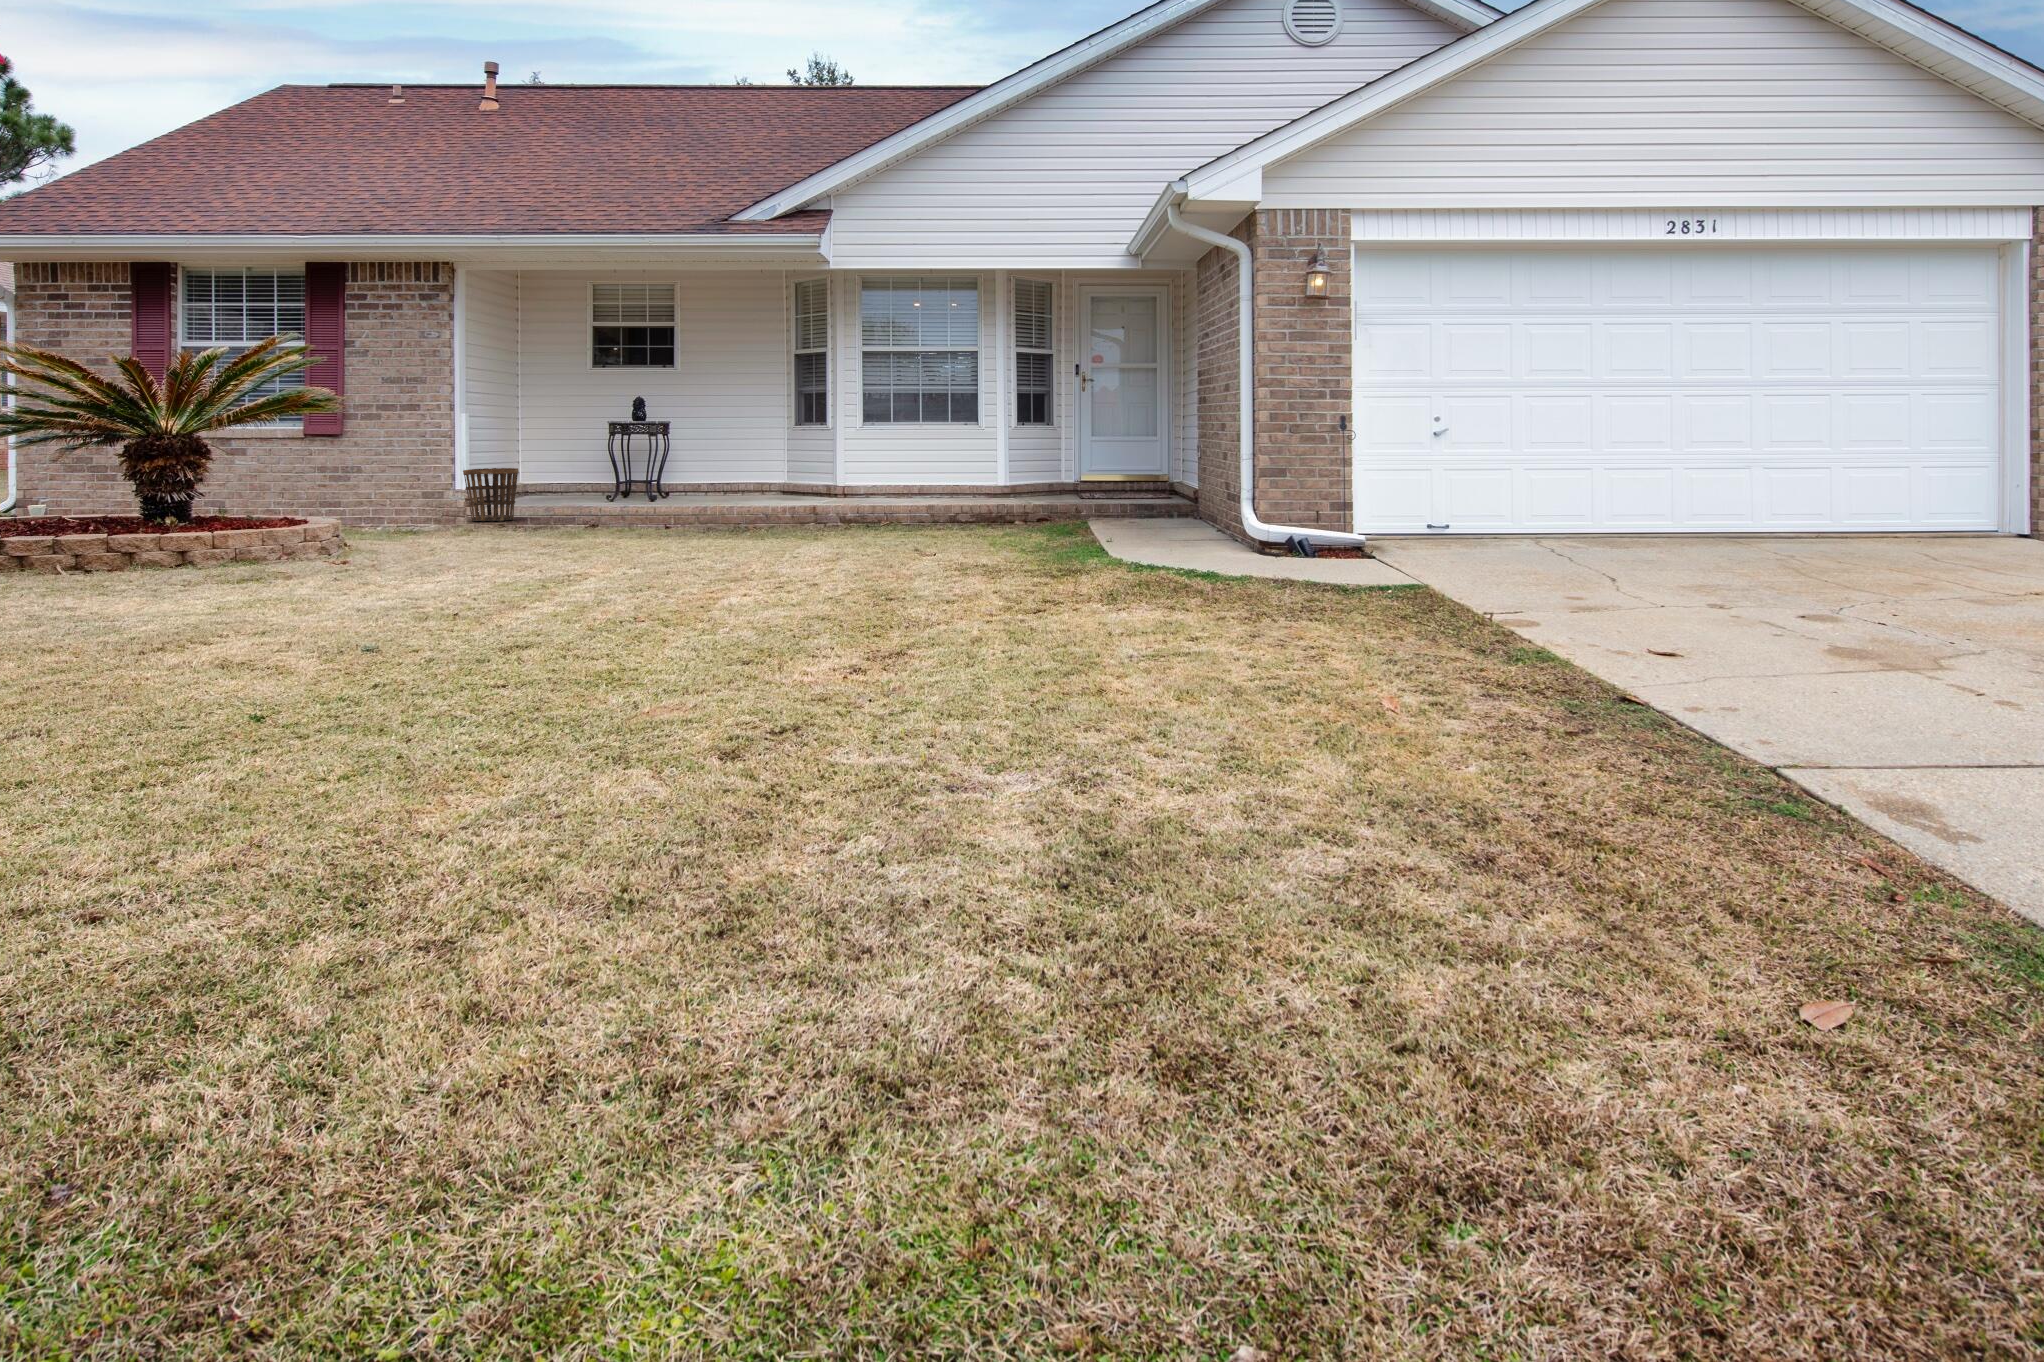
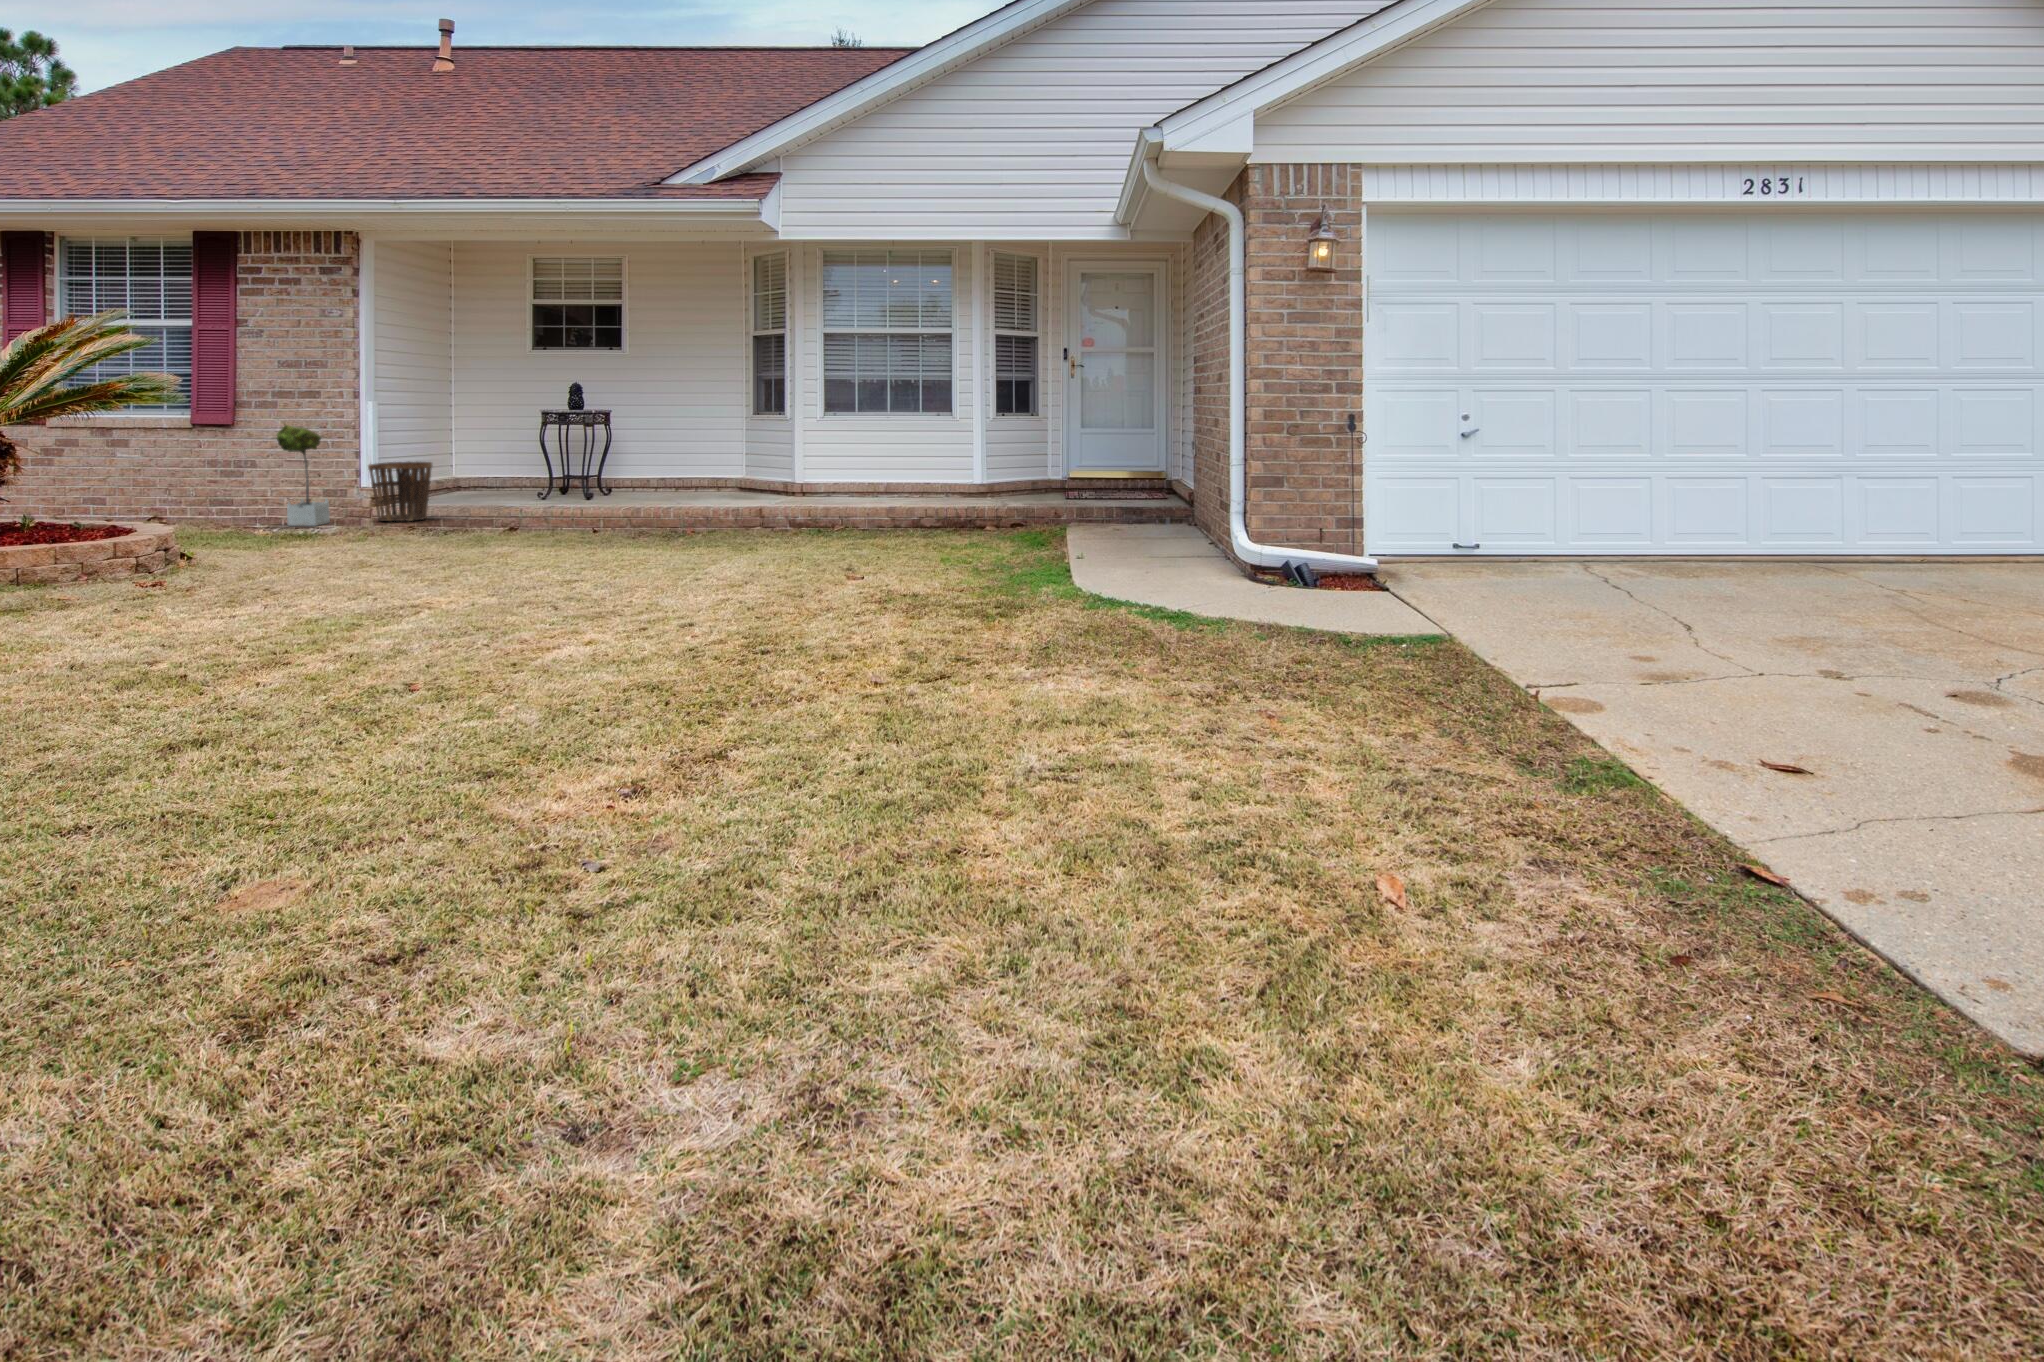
potted tree: none [385,434,430,525] -> present [277,425,330,526]

